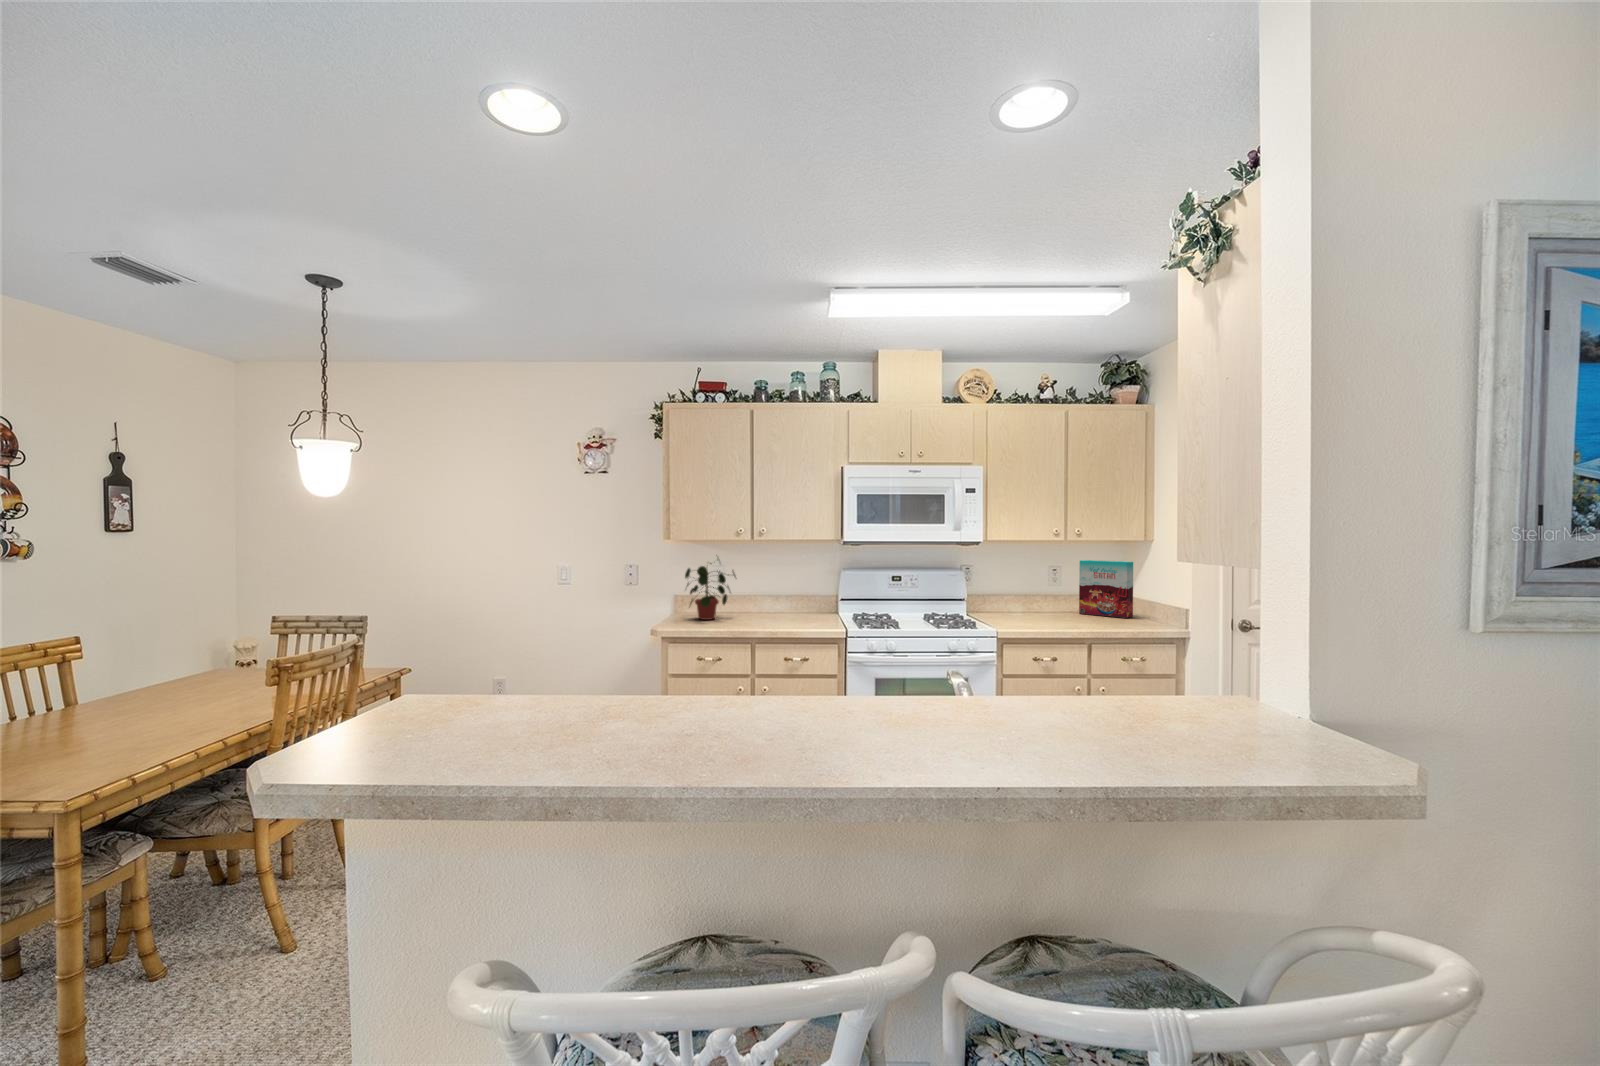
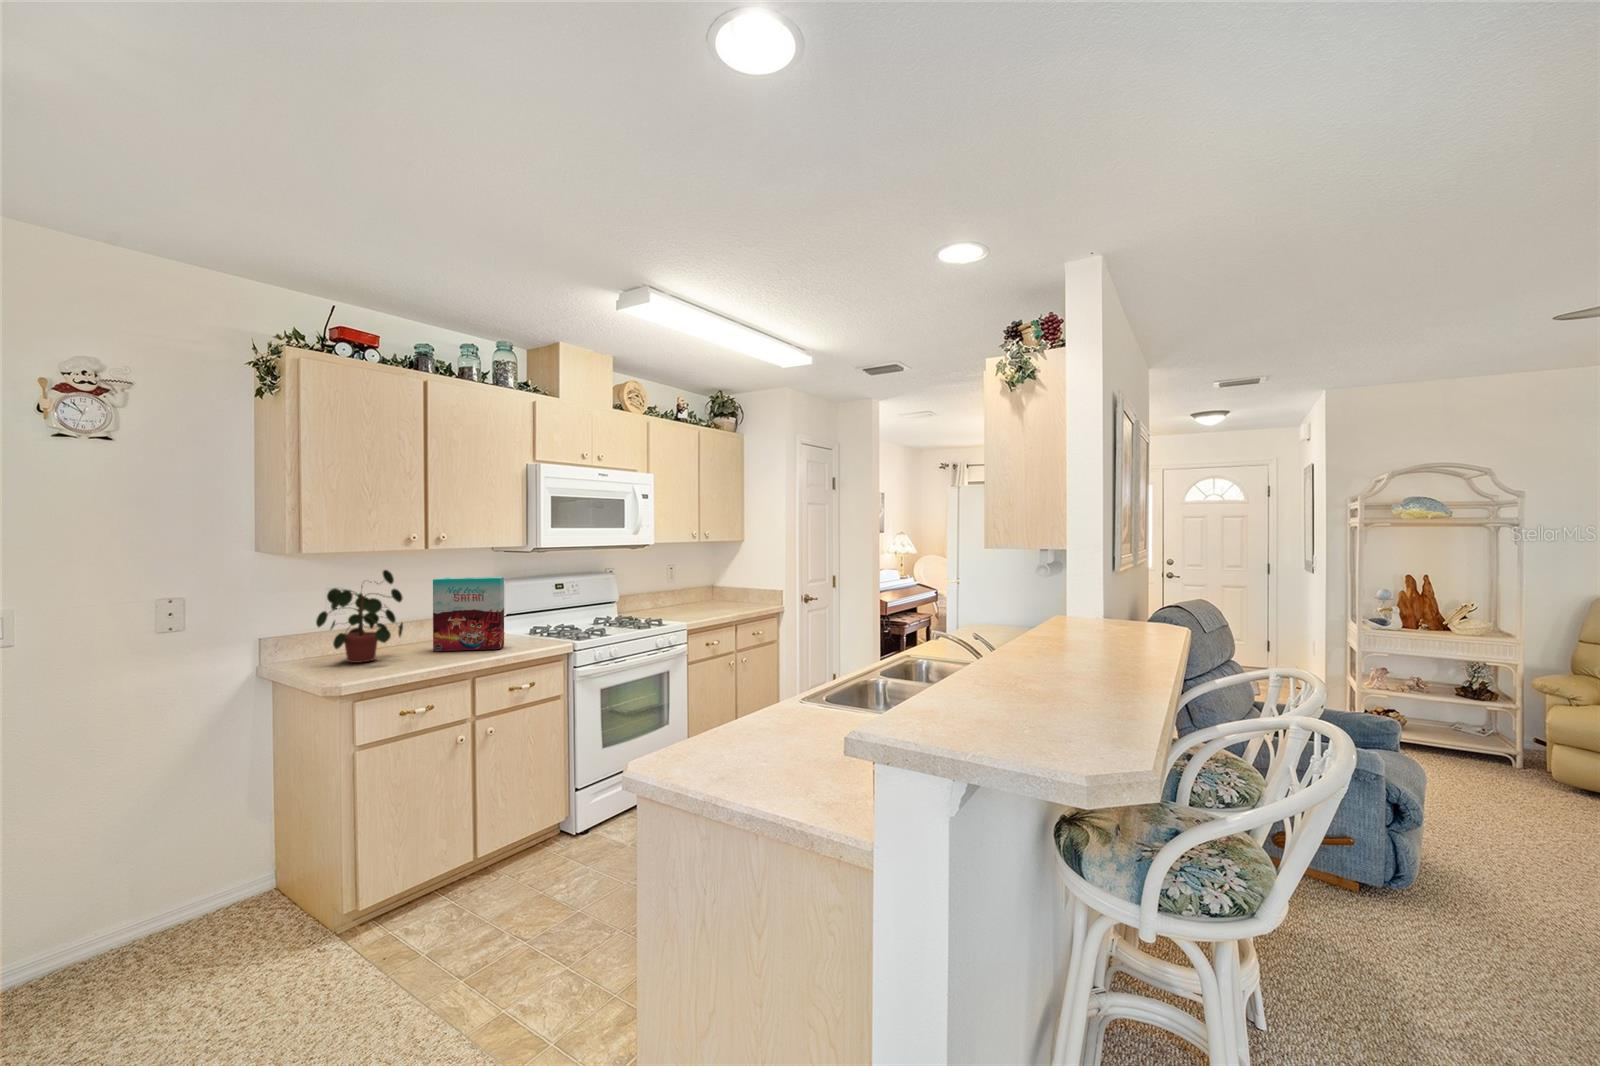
cereal box: present [1079,560,1133,618] -> present [433,577,504,652]

